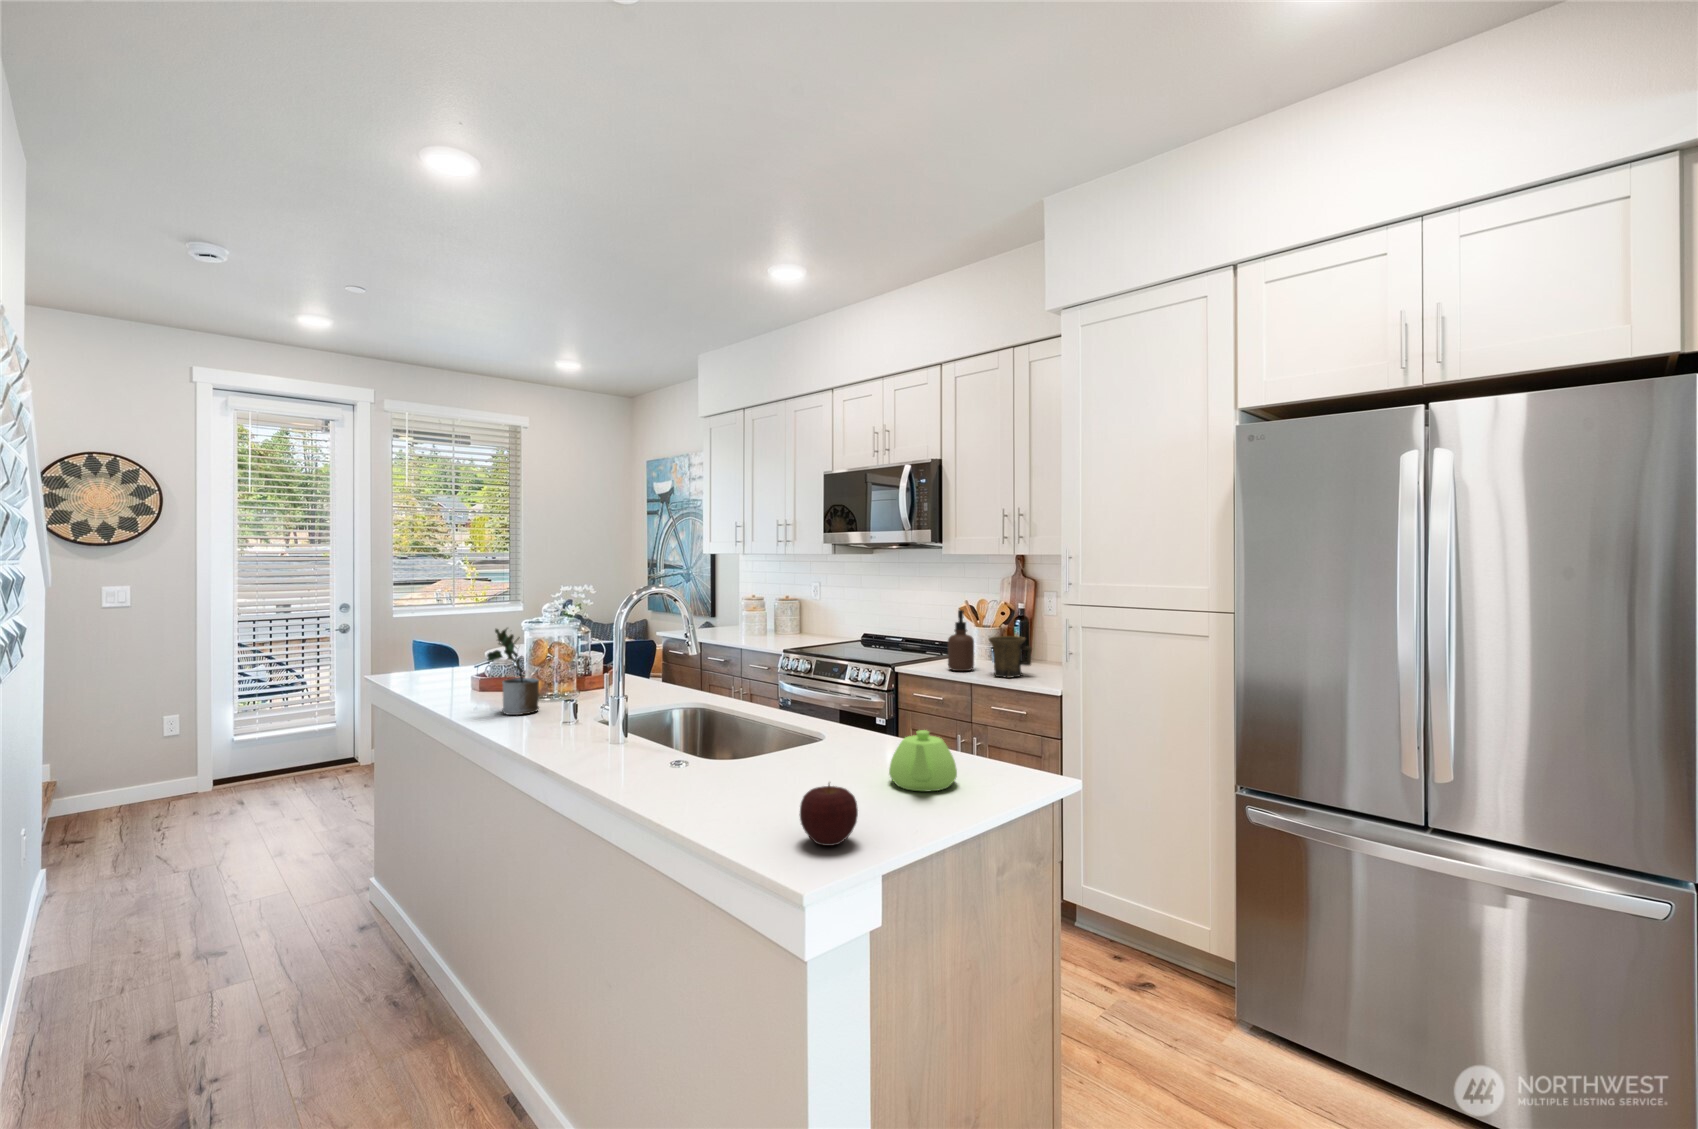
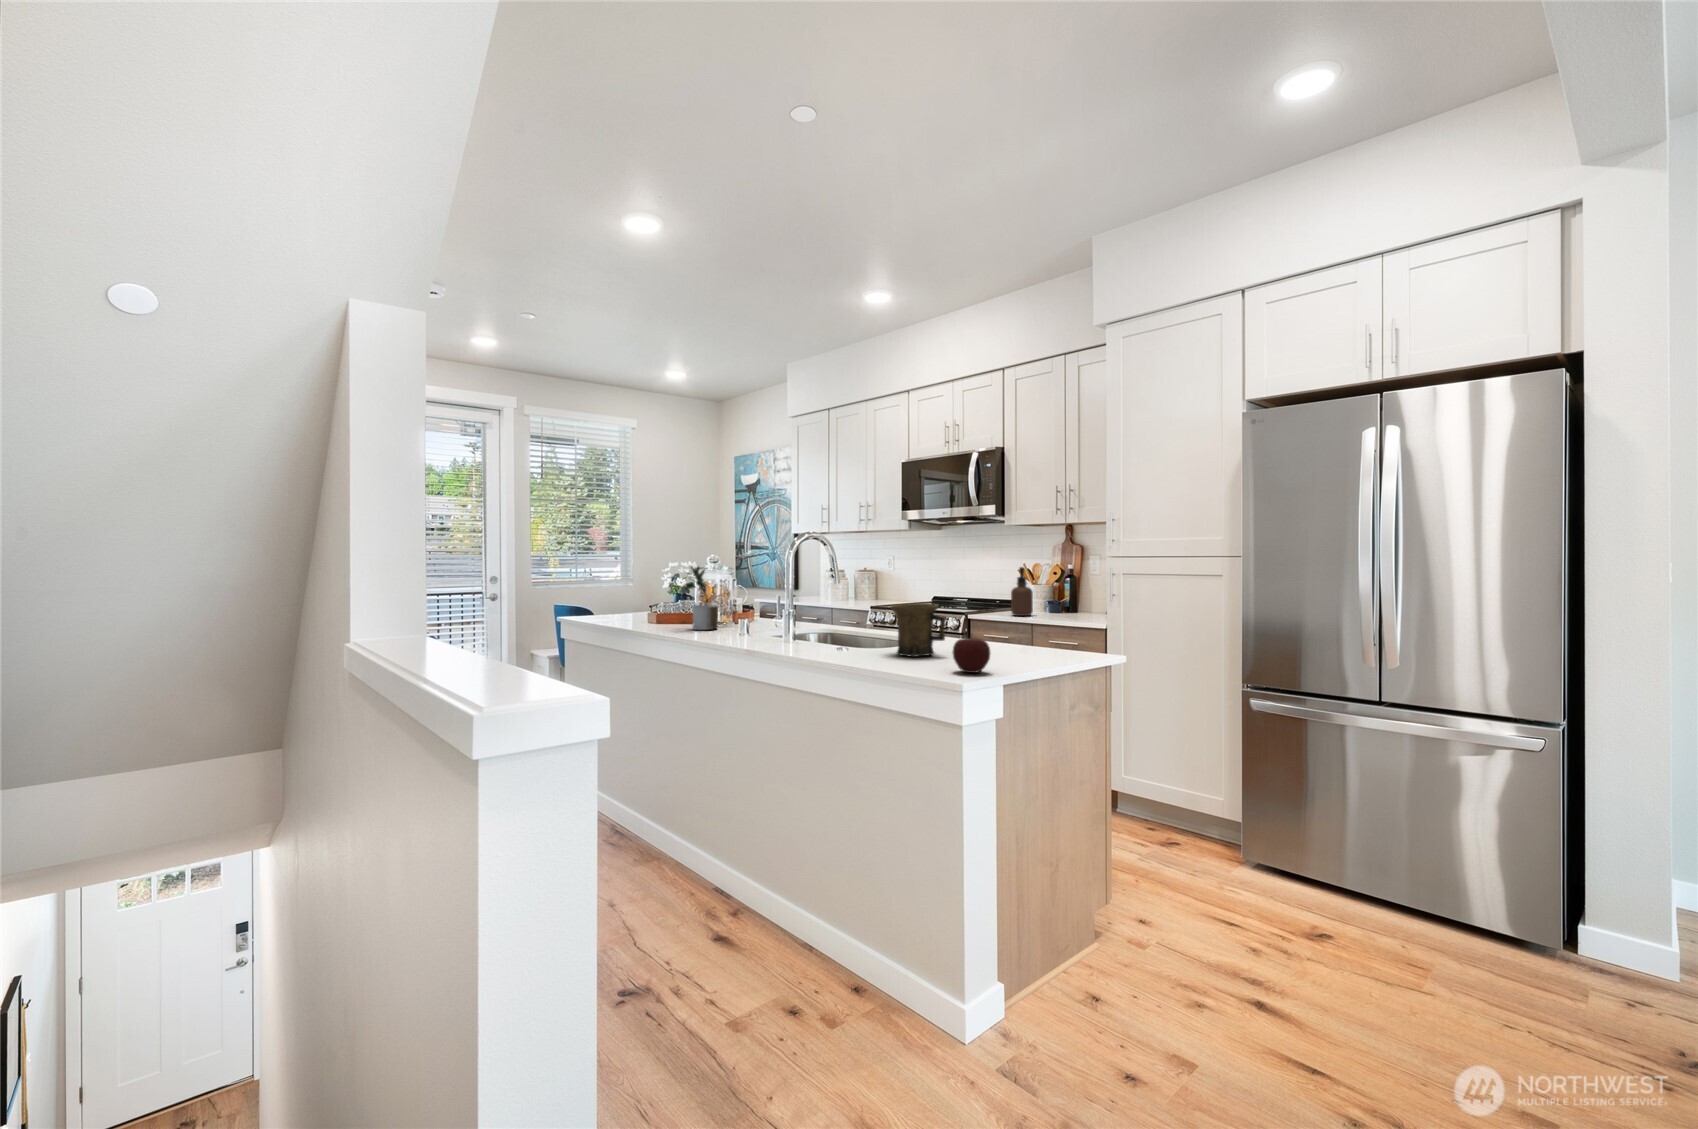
mug: present [989,636,1032,678] -> present [891,603,946,657]
teapot: present [889,730,957,791] -> none [996,619,1044,658]

